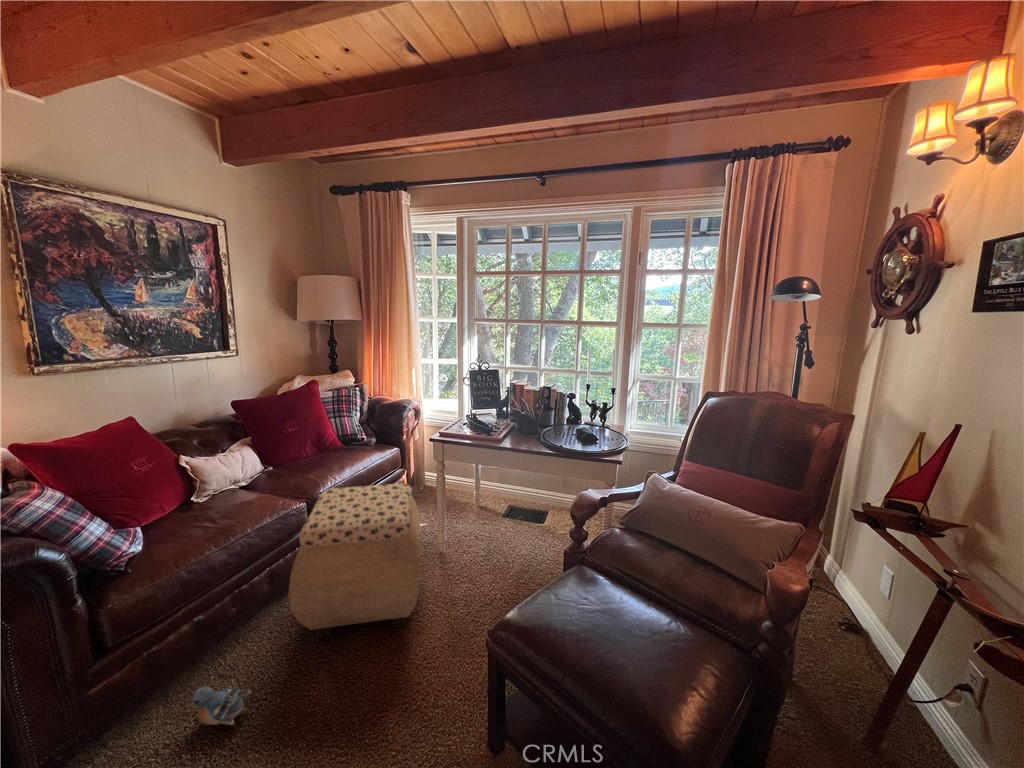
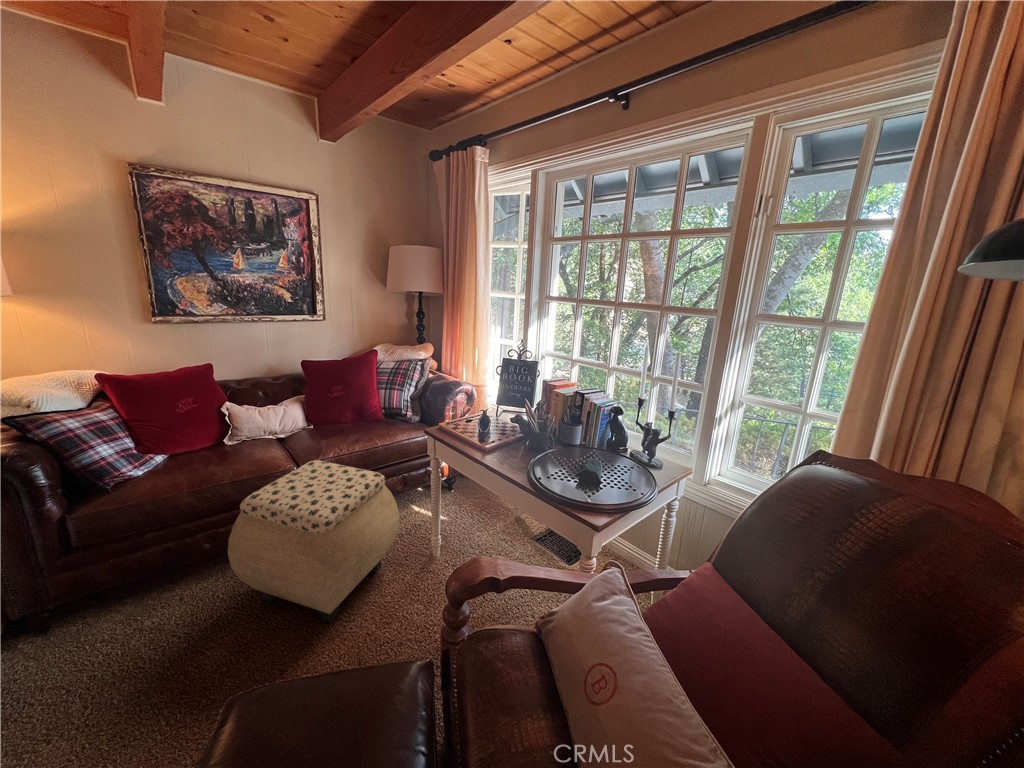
plush toy: present [192,687,251,725] -> none [129,609,176,652]

